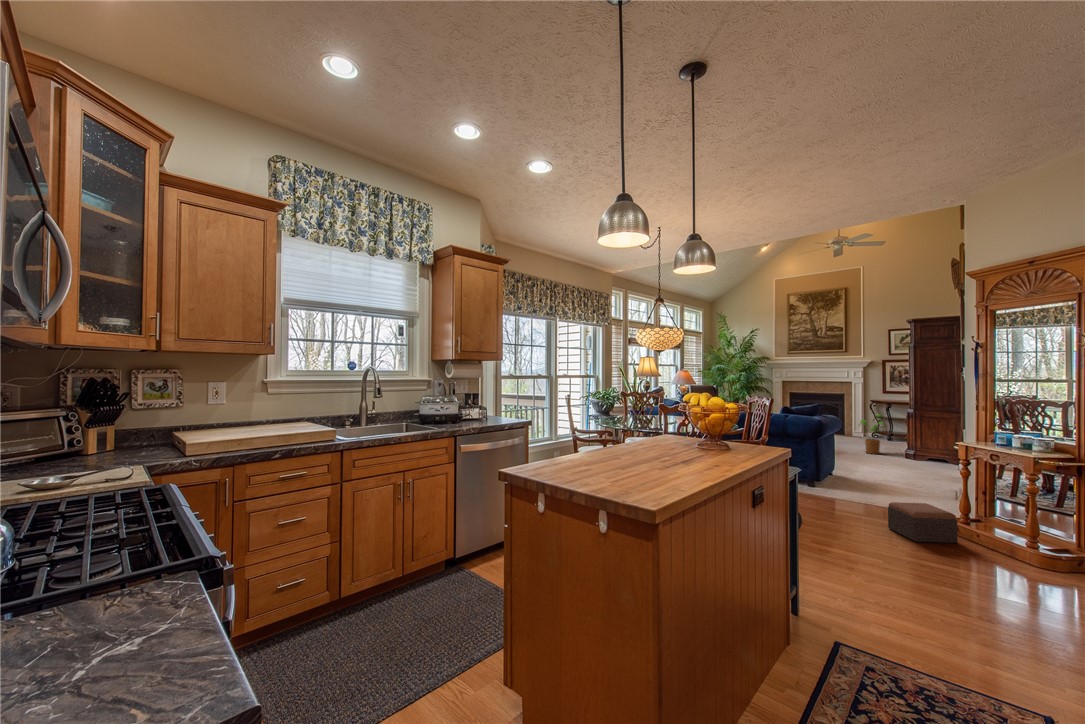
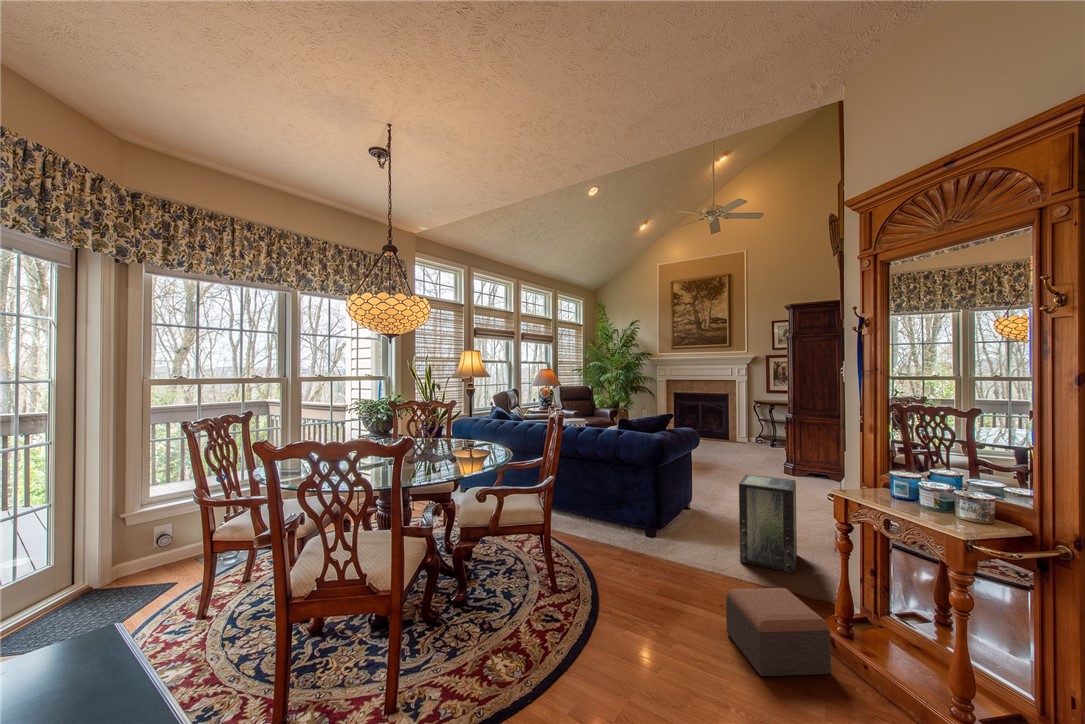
house plant: present [859,414,886,454] -> none [734,419,764,468]
storage box: none [885,447,927,509] -> present [739,474,797,573]

